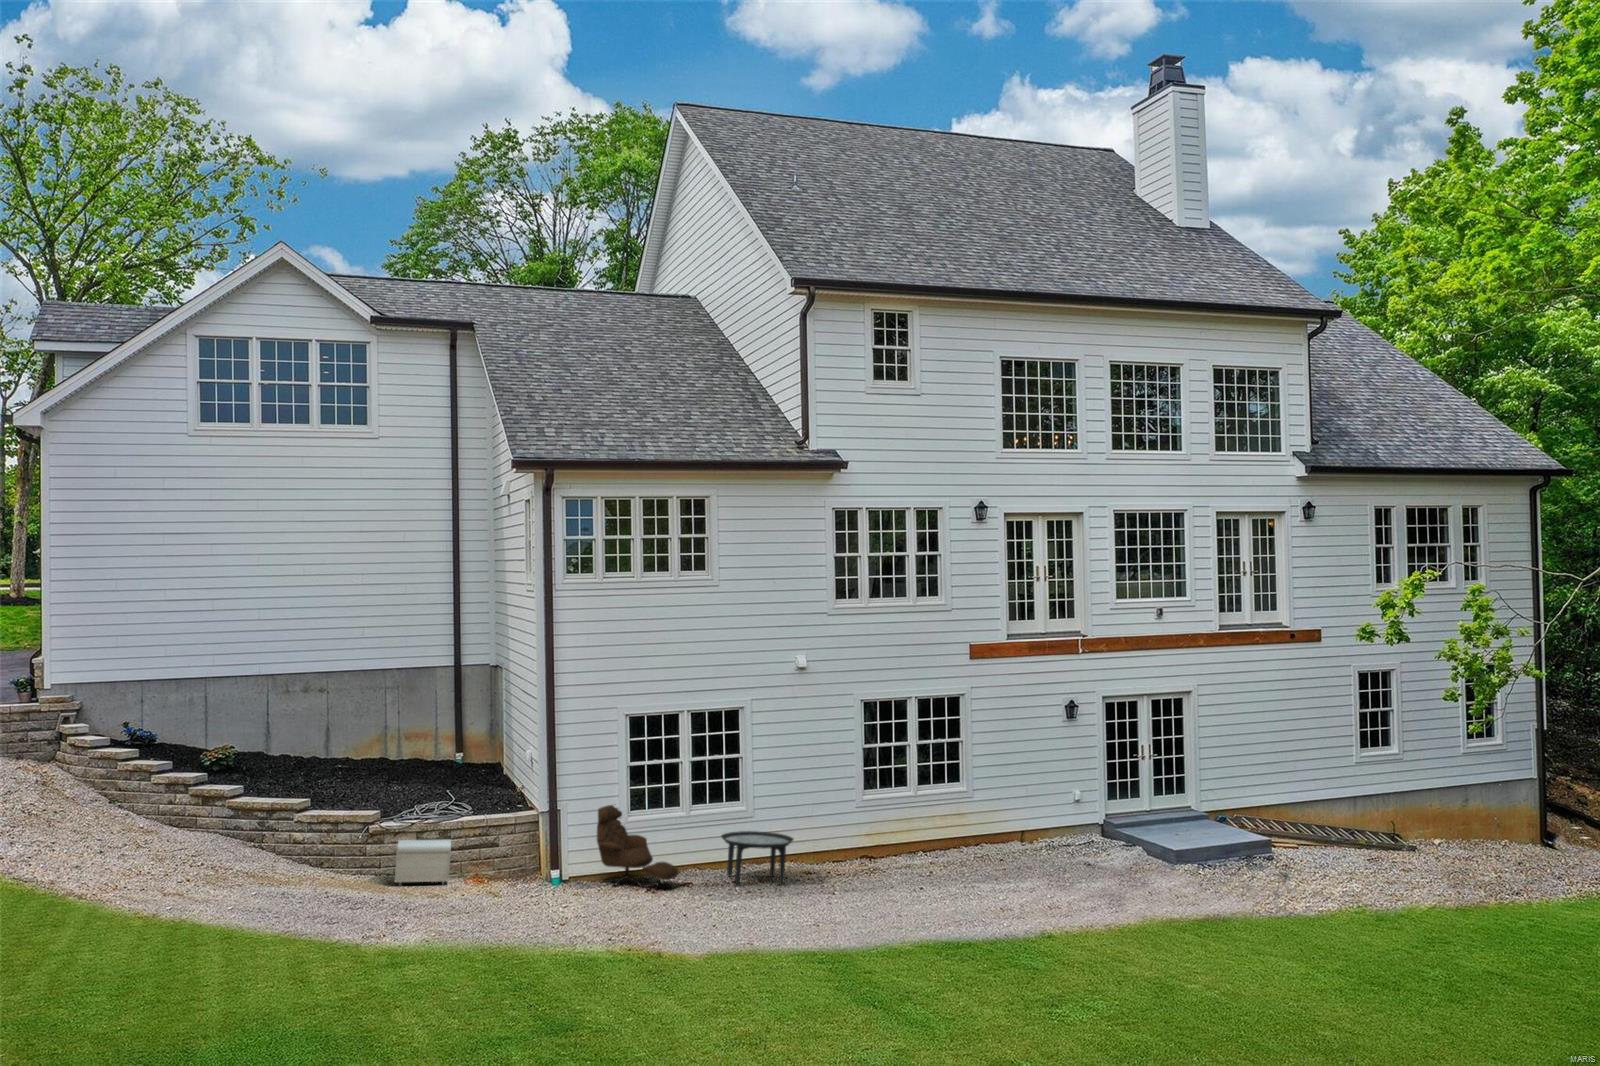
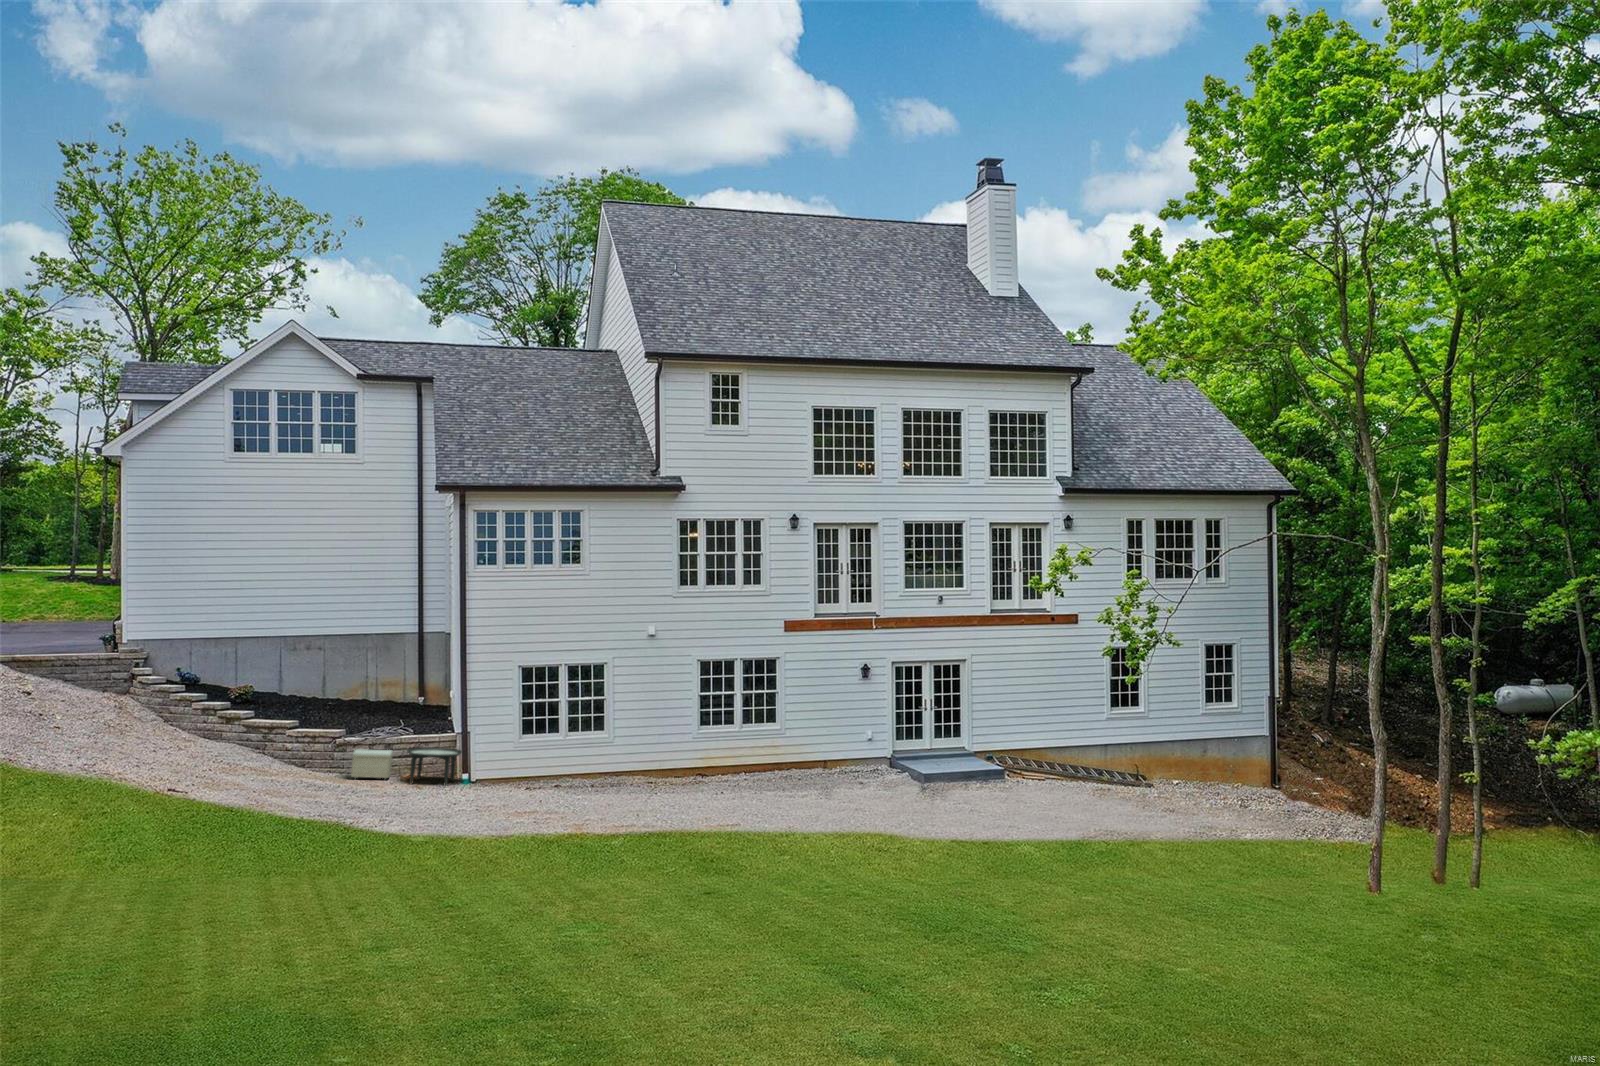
lounge chair: present [597,805,679,890] -> none [493,730,550,788]
round table: present [721,831,793,886] -> present [407,747,462,786]

